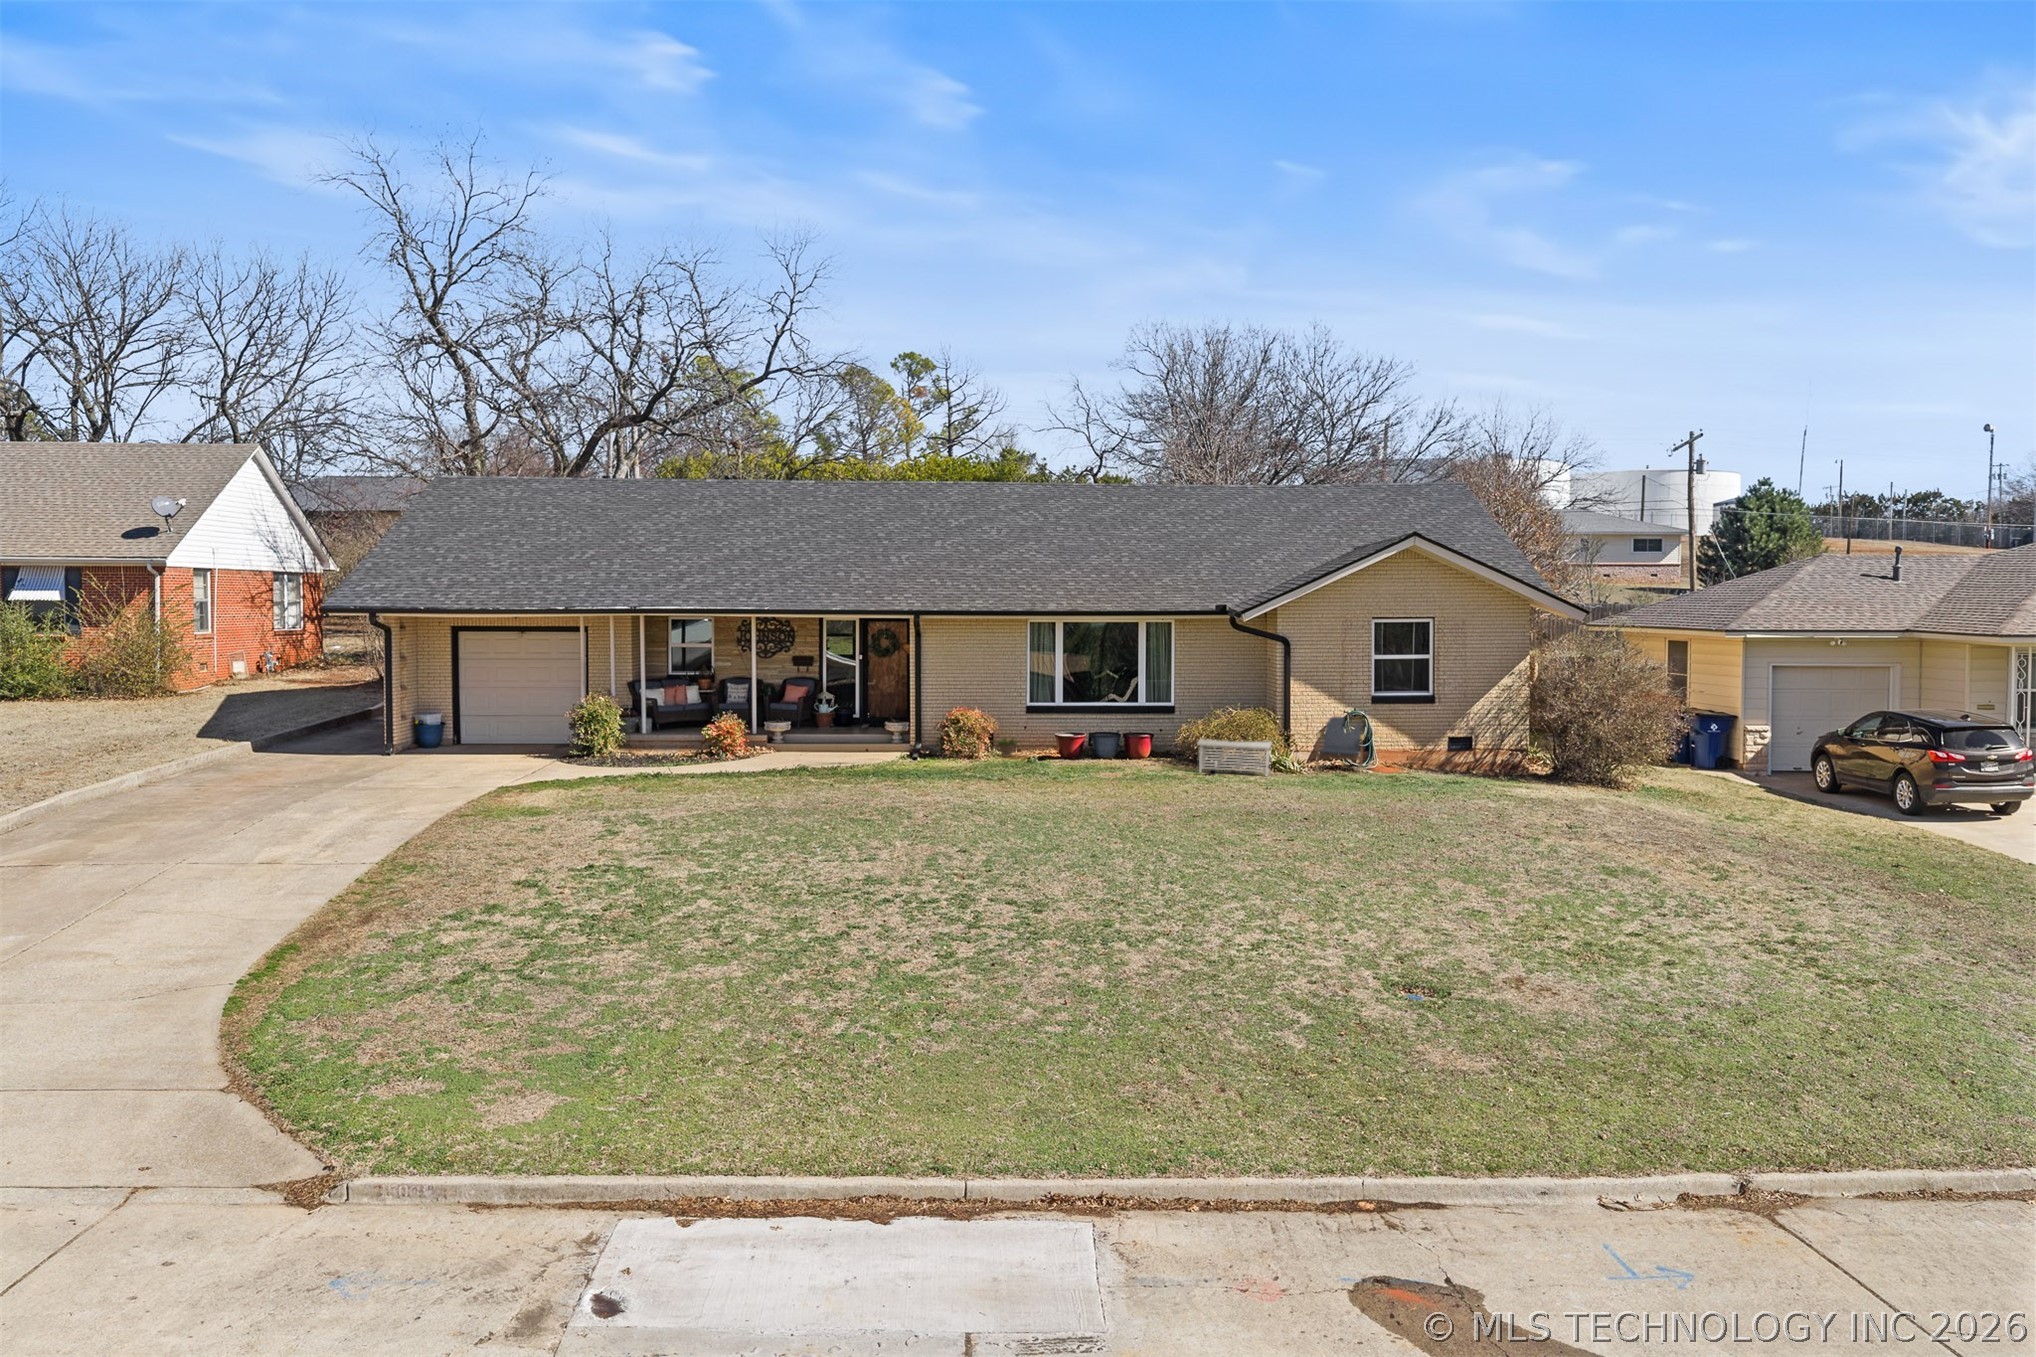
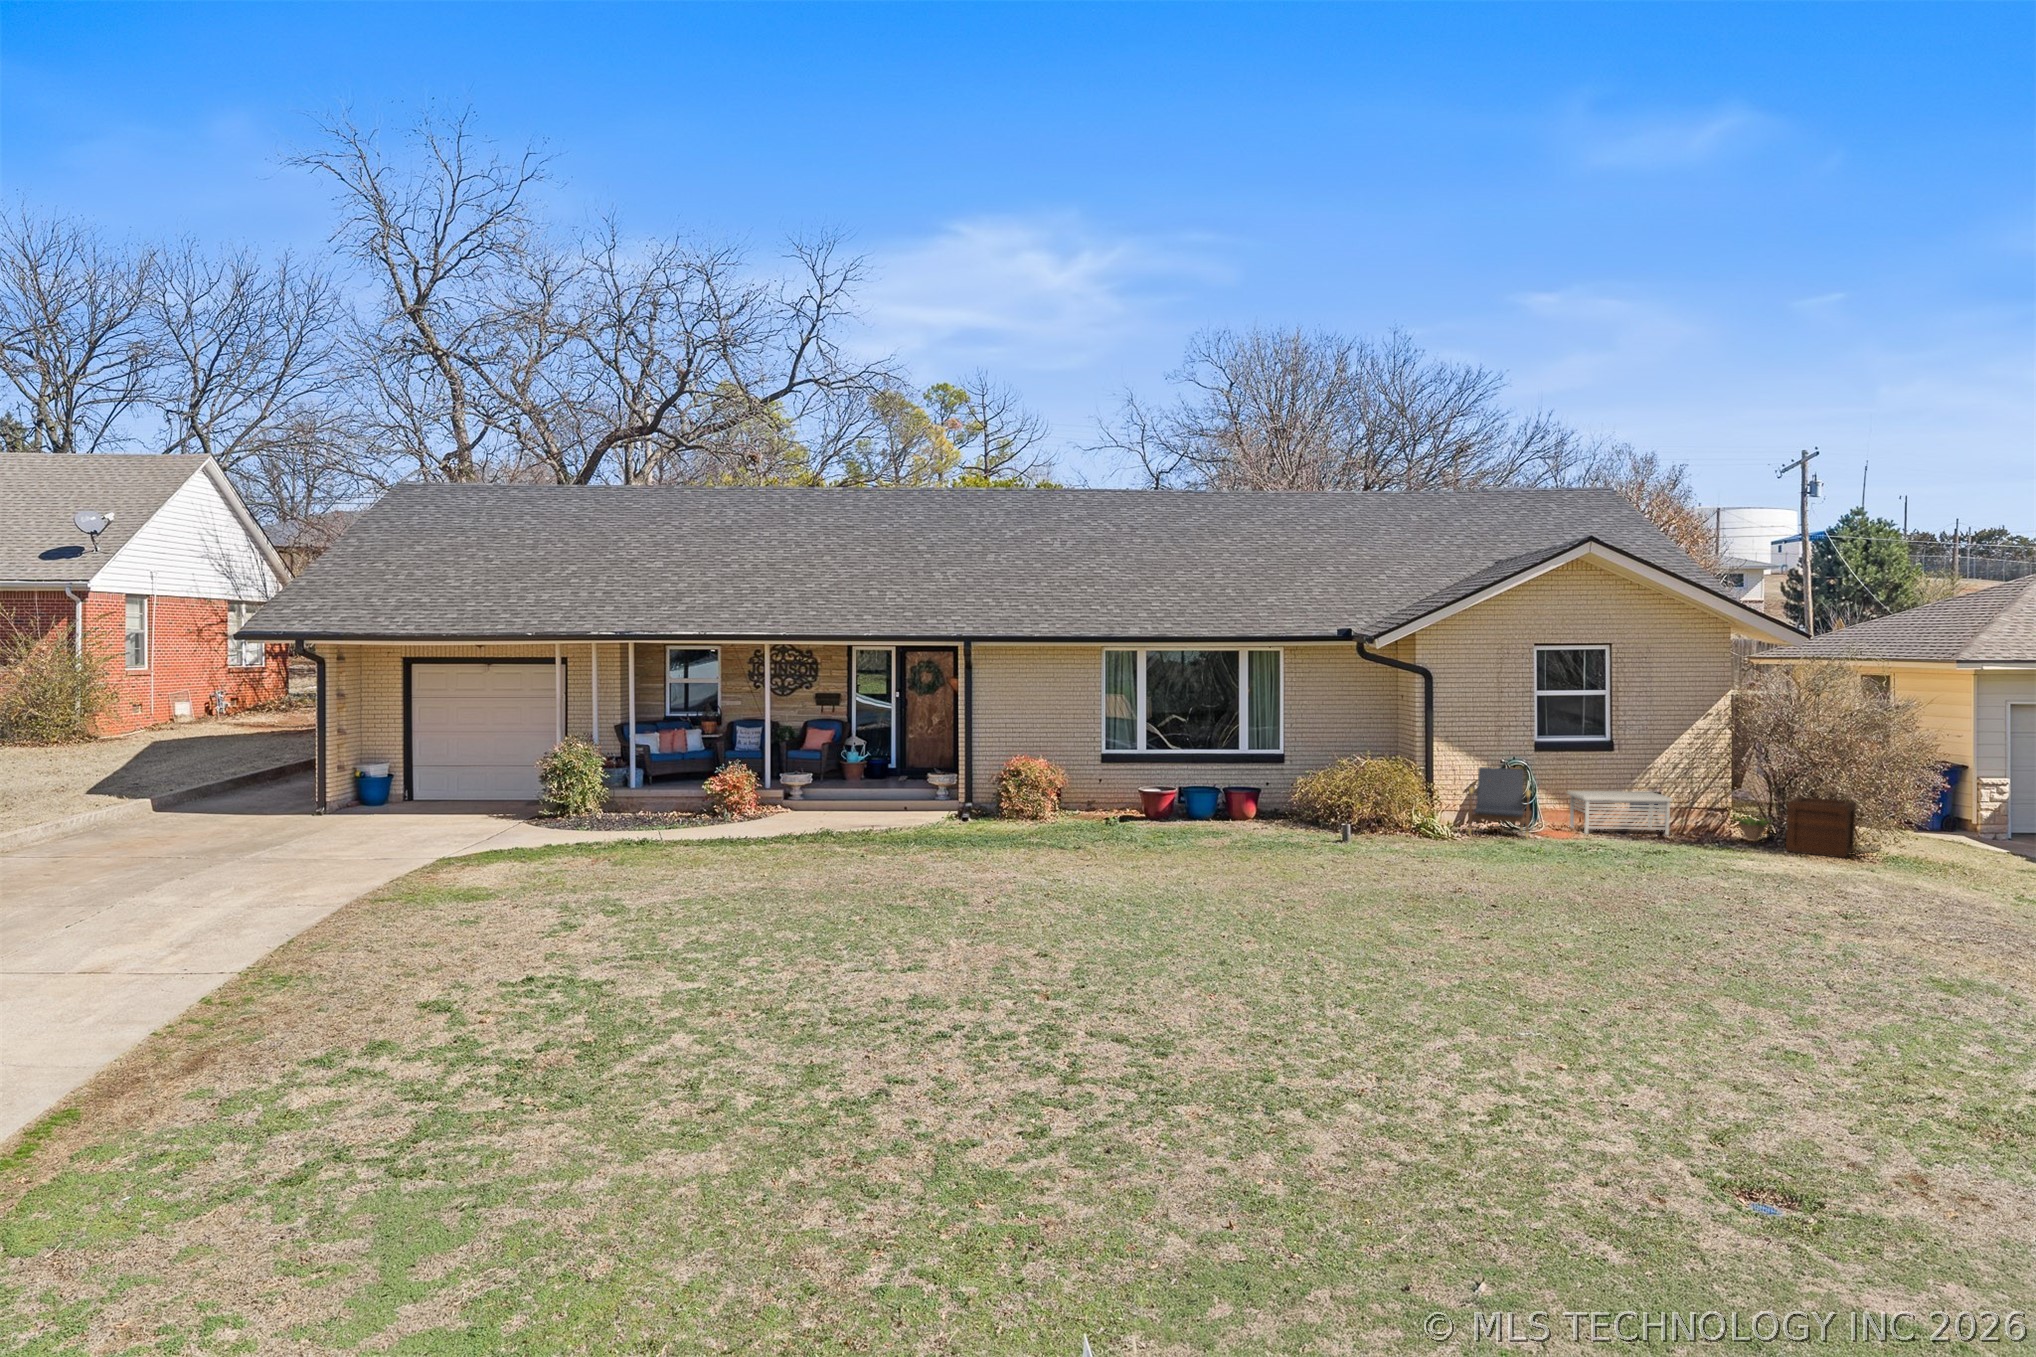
decorative plant: present [994,738,1017,757] -> present [1736,816,1772,841]
storage bench: present [1197,739,1272,776] -> present [1567,791,1673,835]
wooden crate: none [1558,739,1613,787] -> present [1786,797,1856,858]

